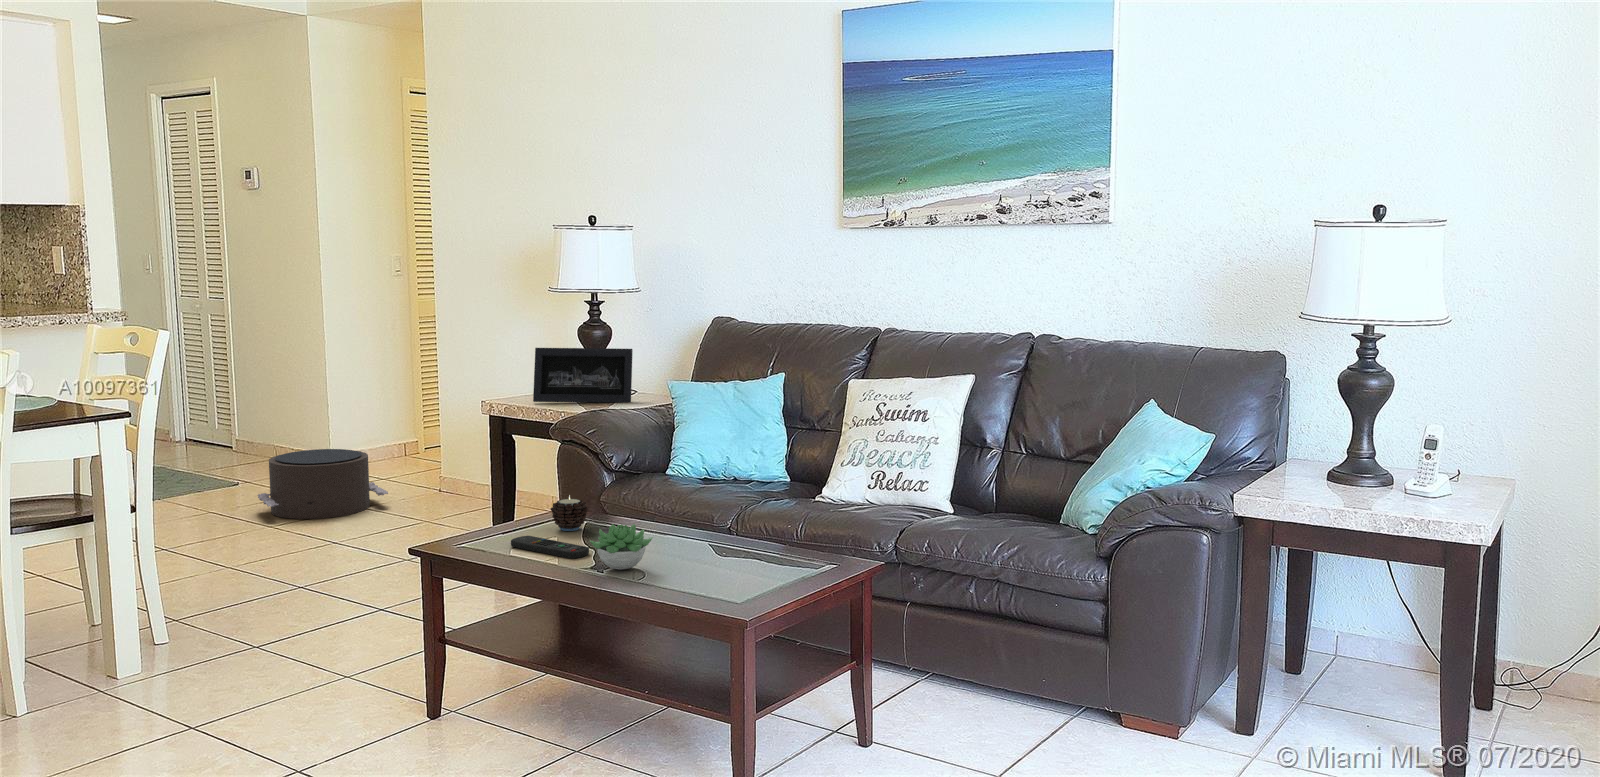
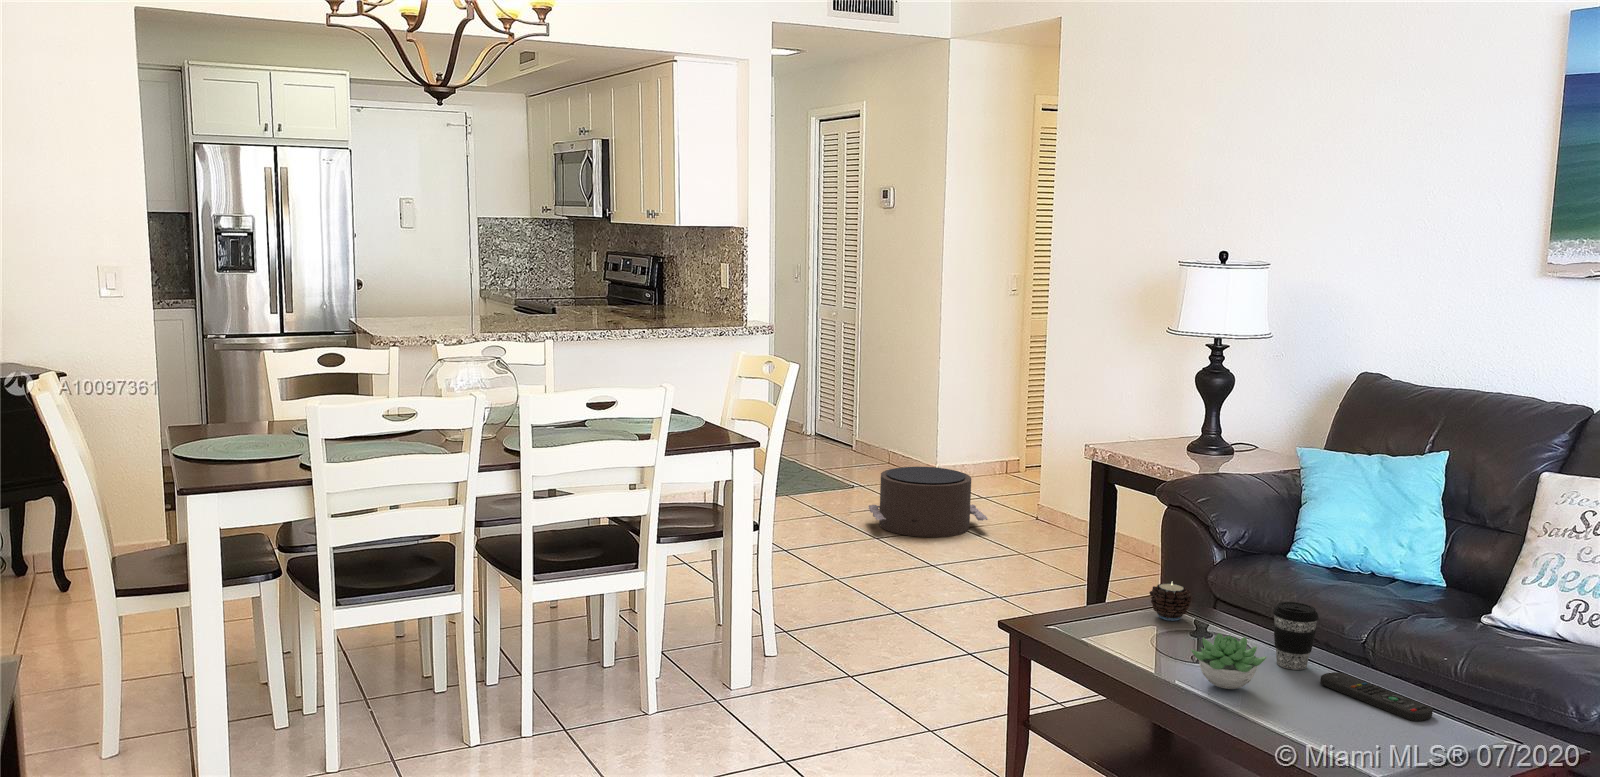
picture frame: present [533,348,633,403] -> none [1141,393,1258,463]
coffee cup: none [655,494,692,550] -> present [1273,602,1319,670]
remote control: present [511,536,589,559] -> present [1320,672,1433,721]

